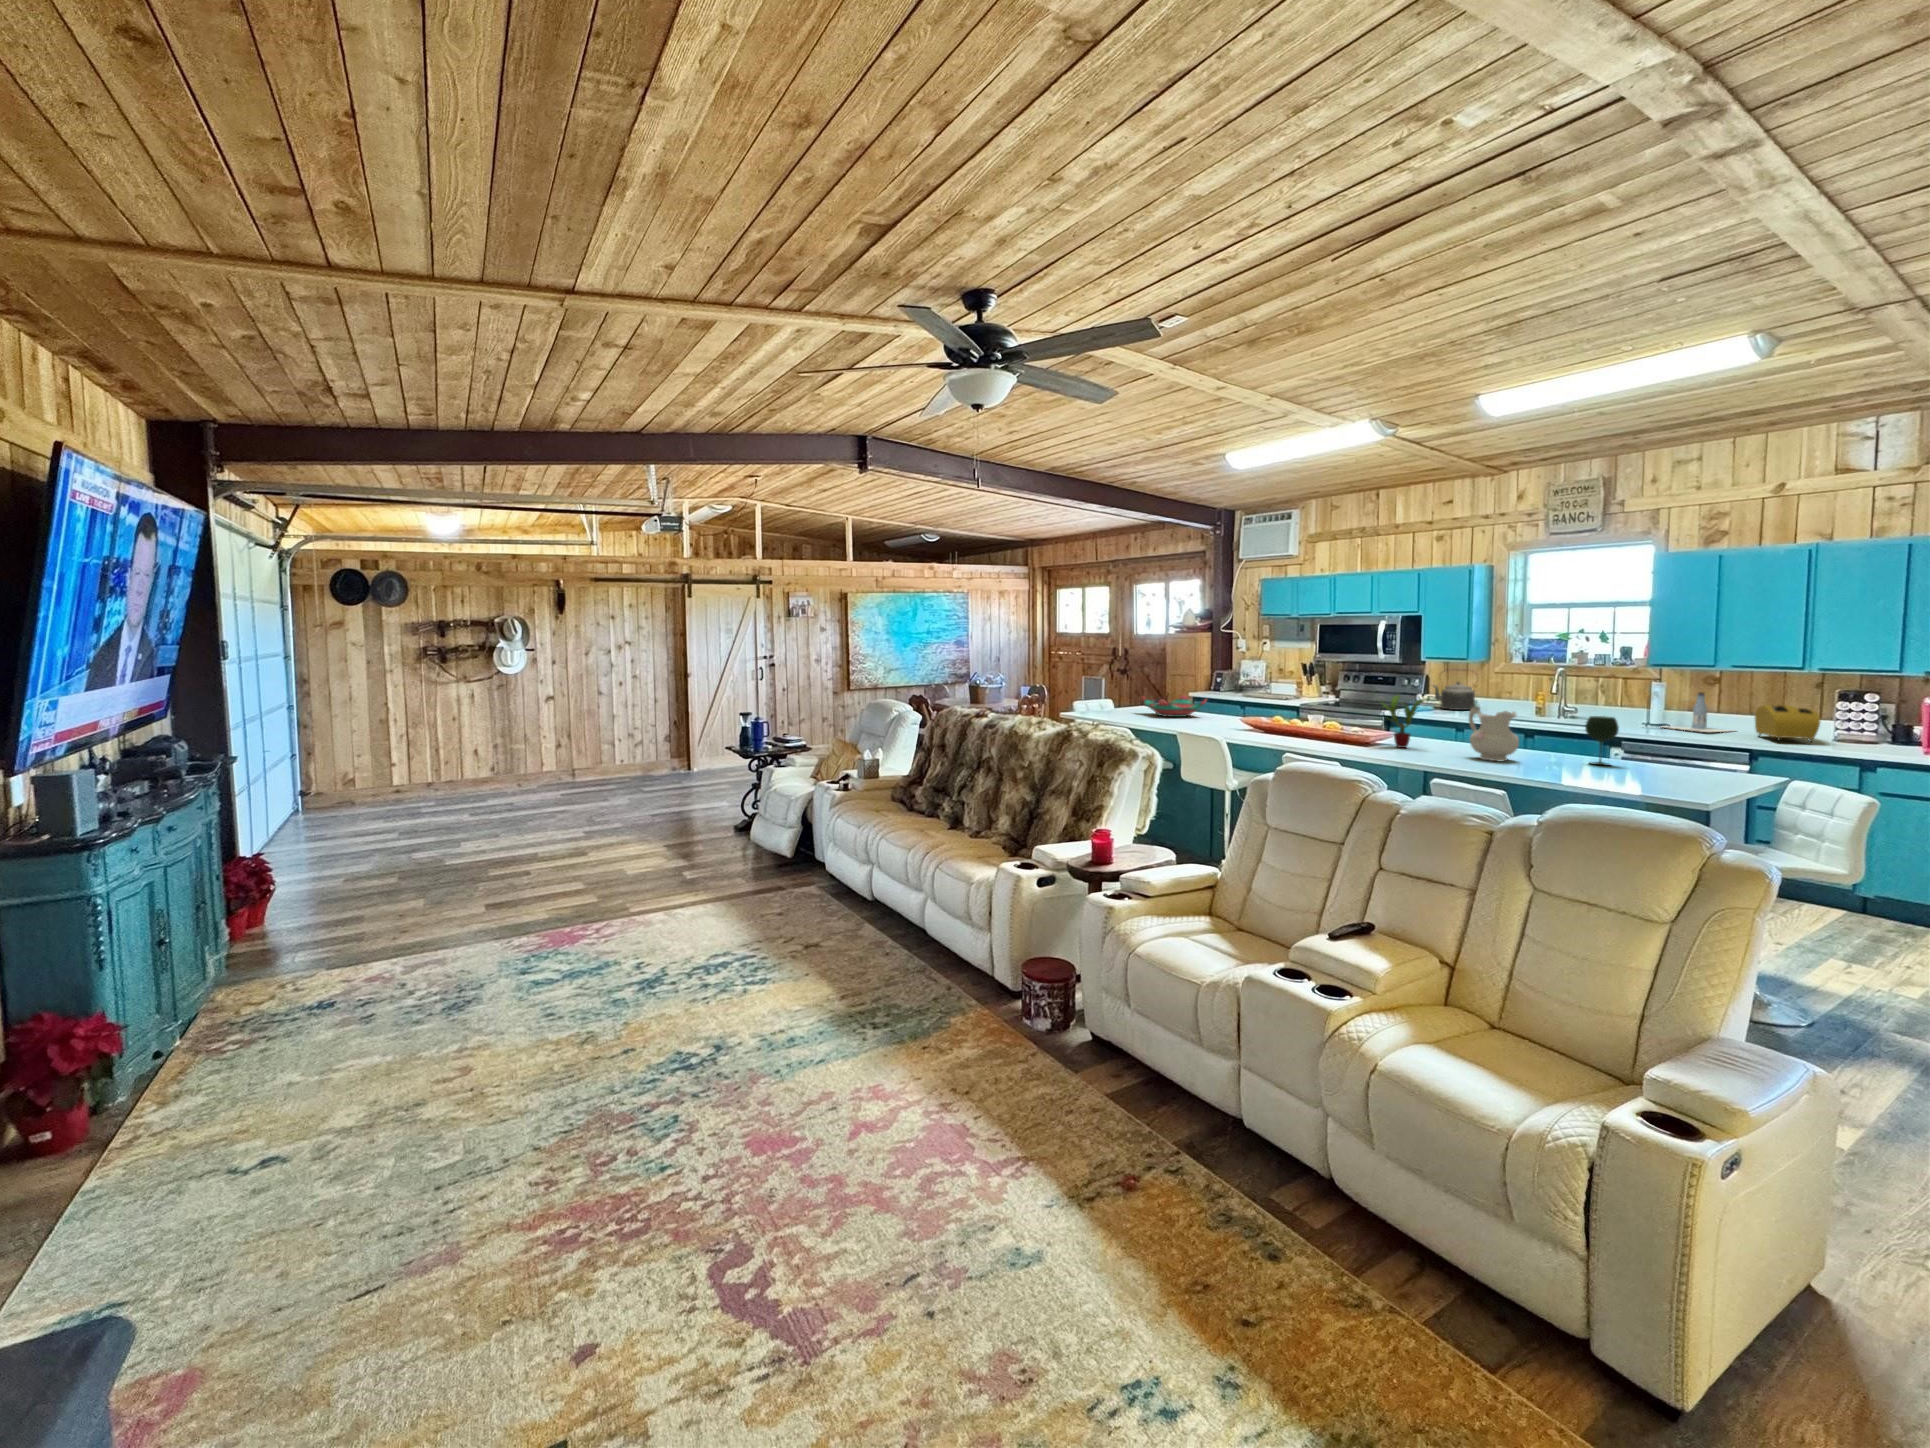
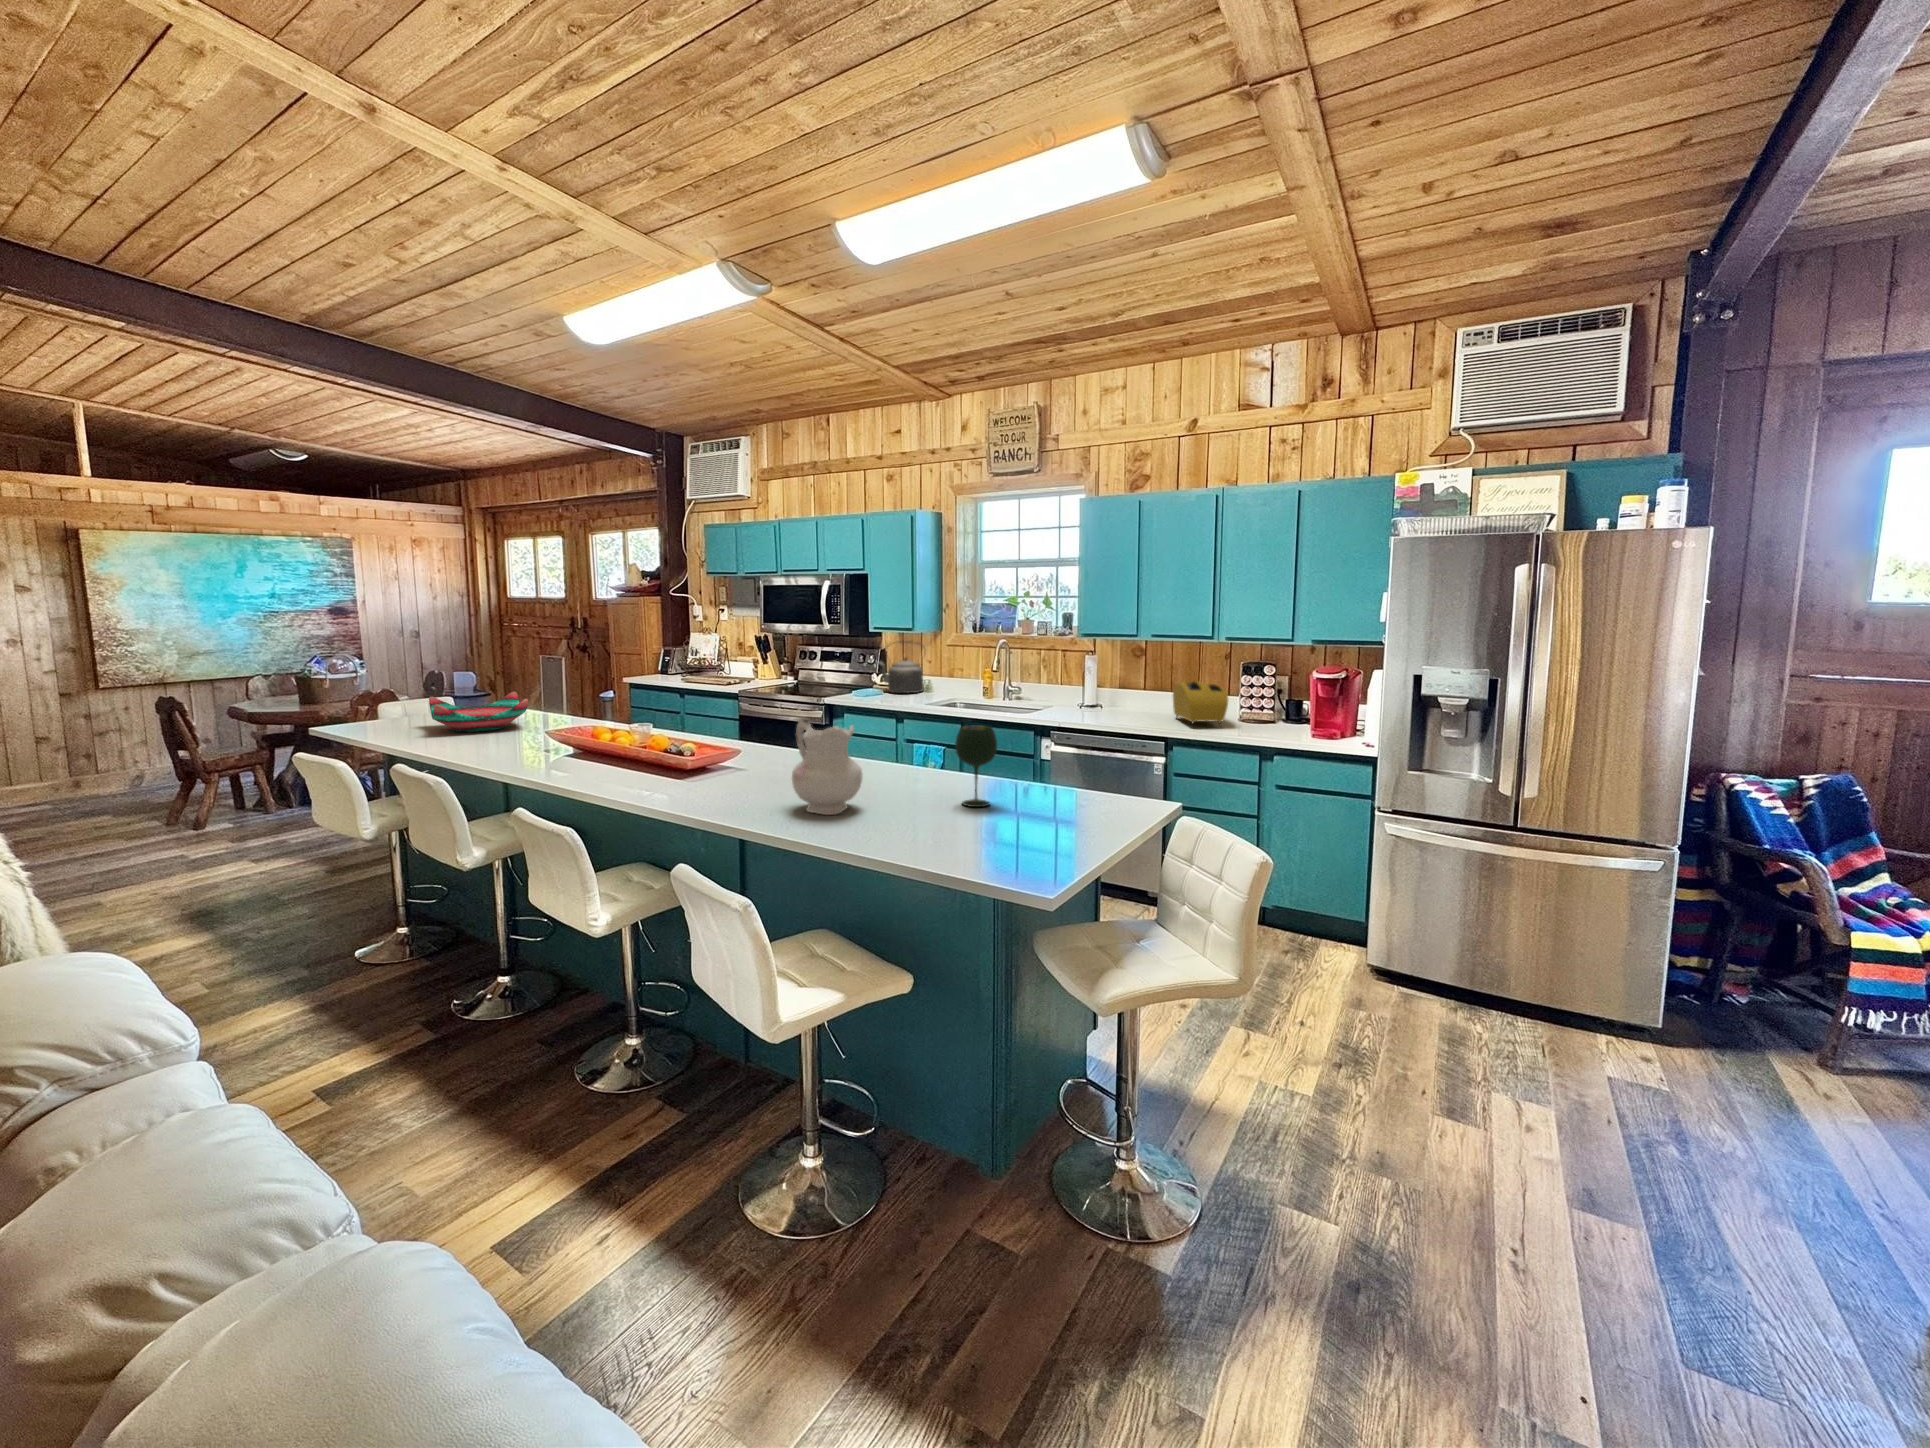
bottle: present [1663,692,1726,732] -> none [1087,667,1166,716]
potted plant: present [1381,695,1426,748] -> none [676,694,764,788]

